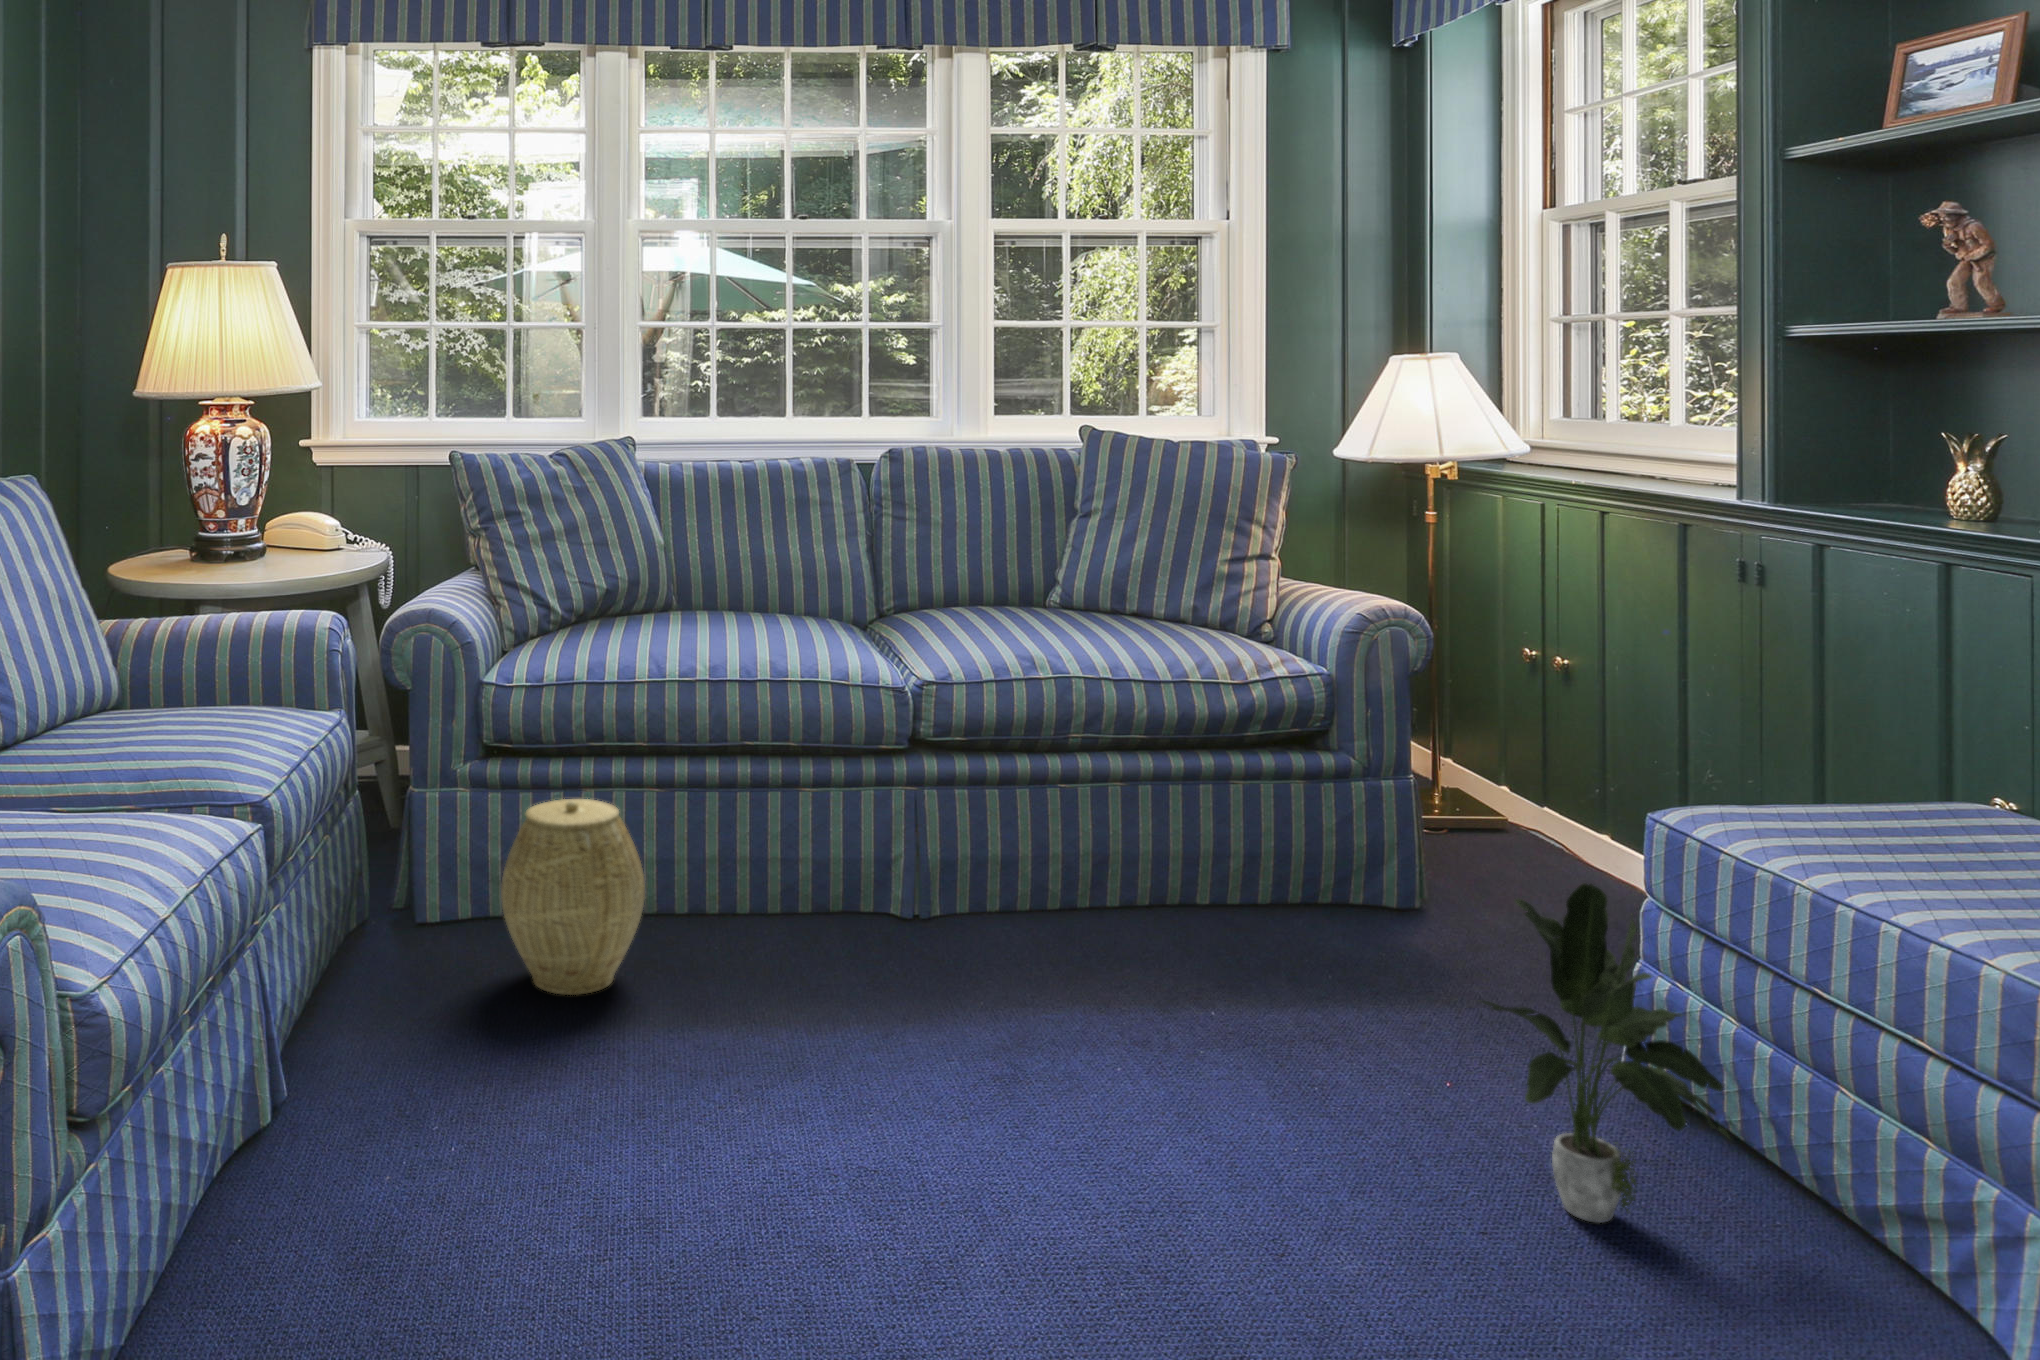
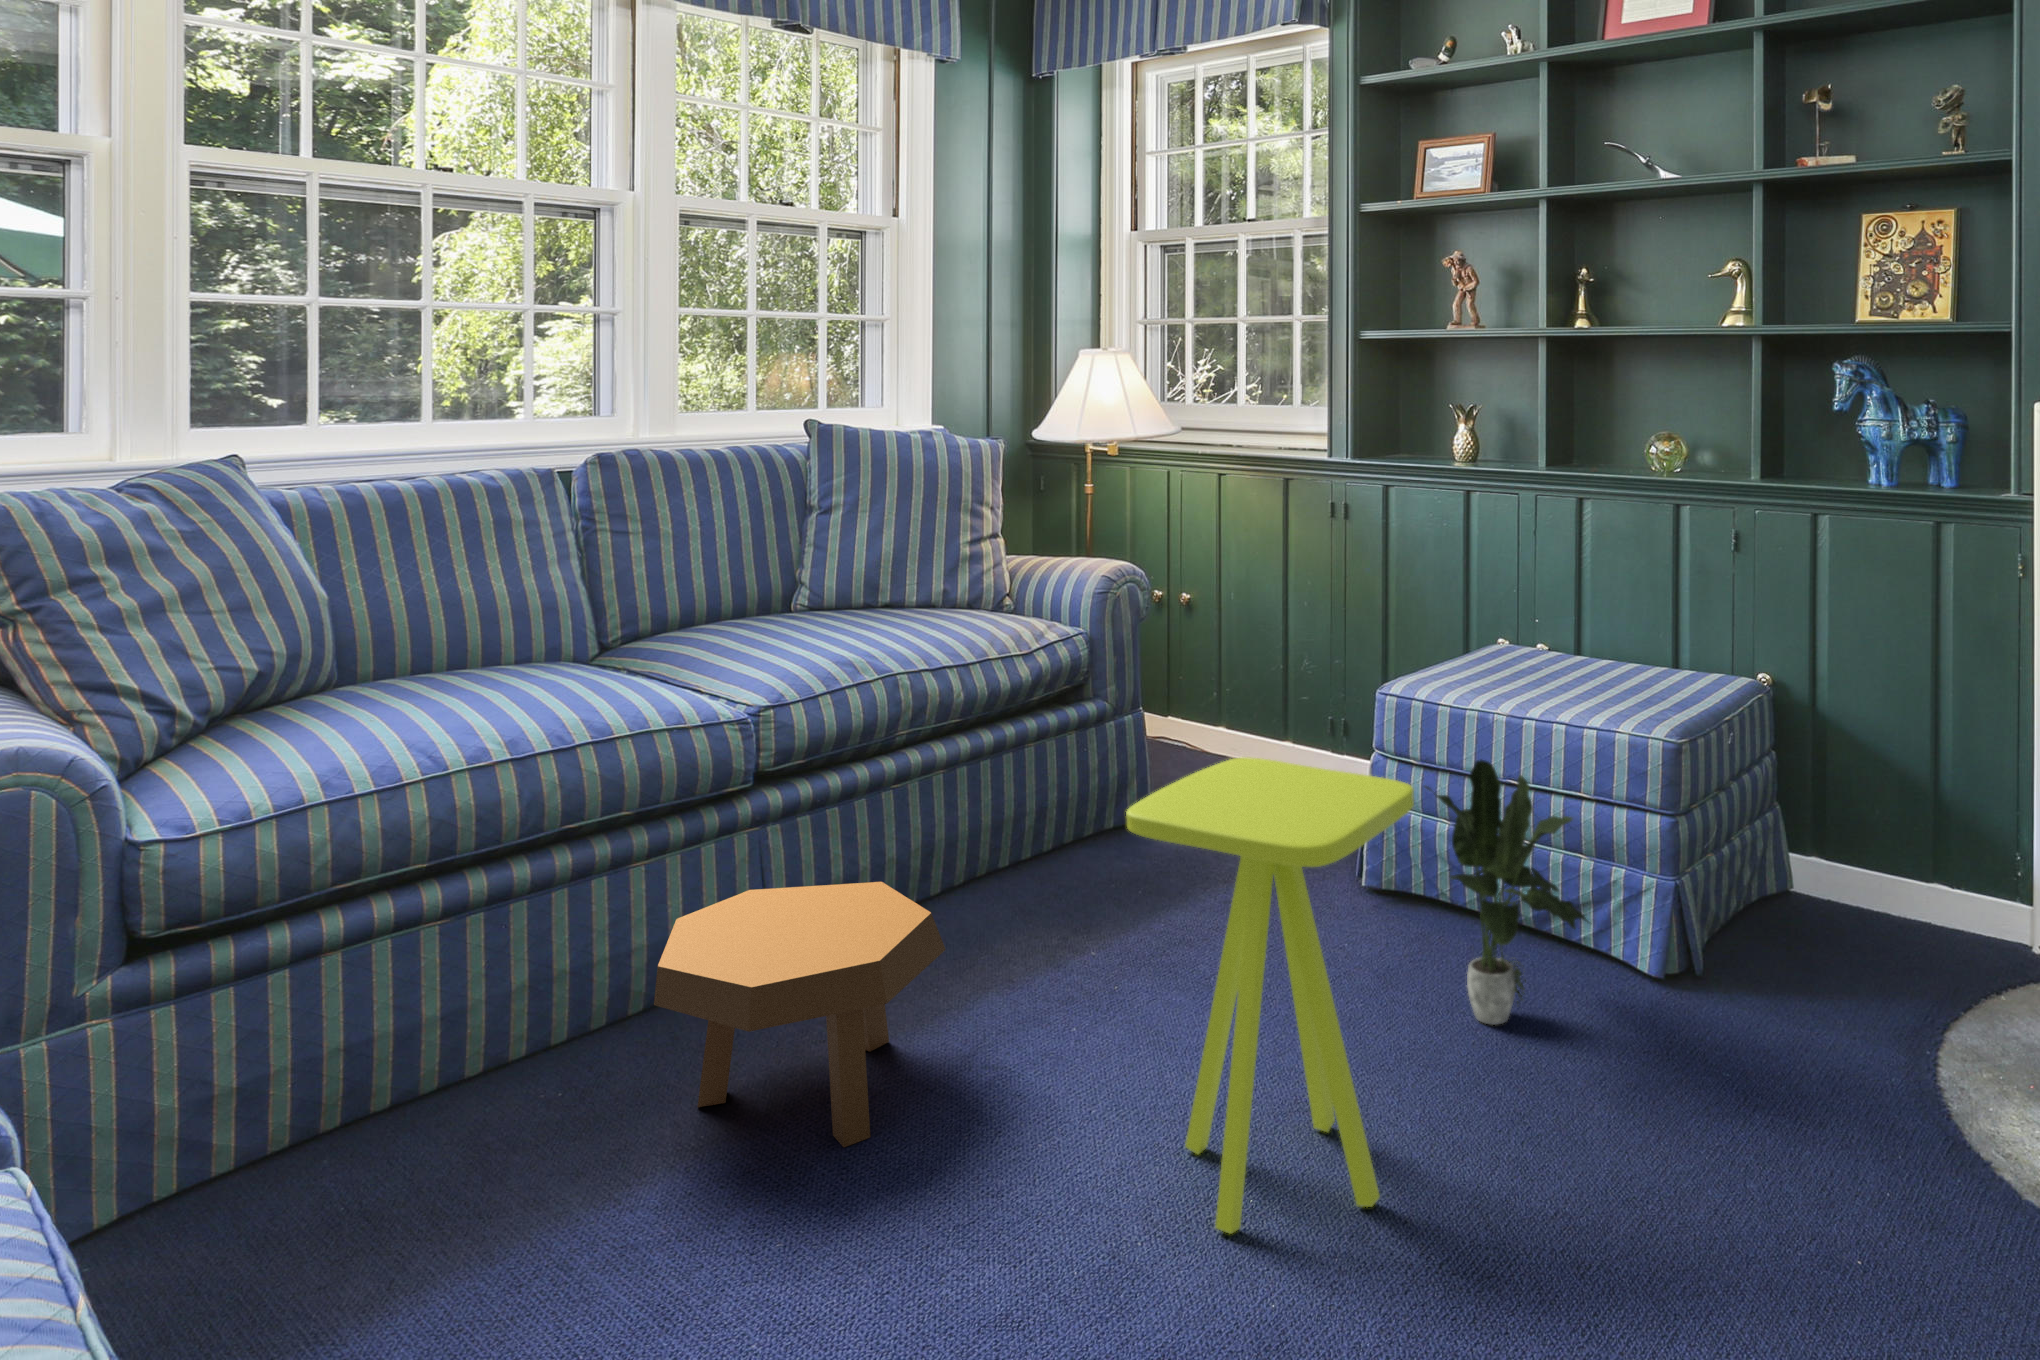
side table: none [1000,791,1311,1275] -> present [1126,757,1414,1234]
woven basket: present [501,799,645,995] -> none [266,962,509,1267]
footstool: none [746,827,978,1048] -> present [654,882,946,1147]

